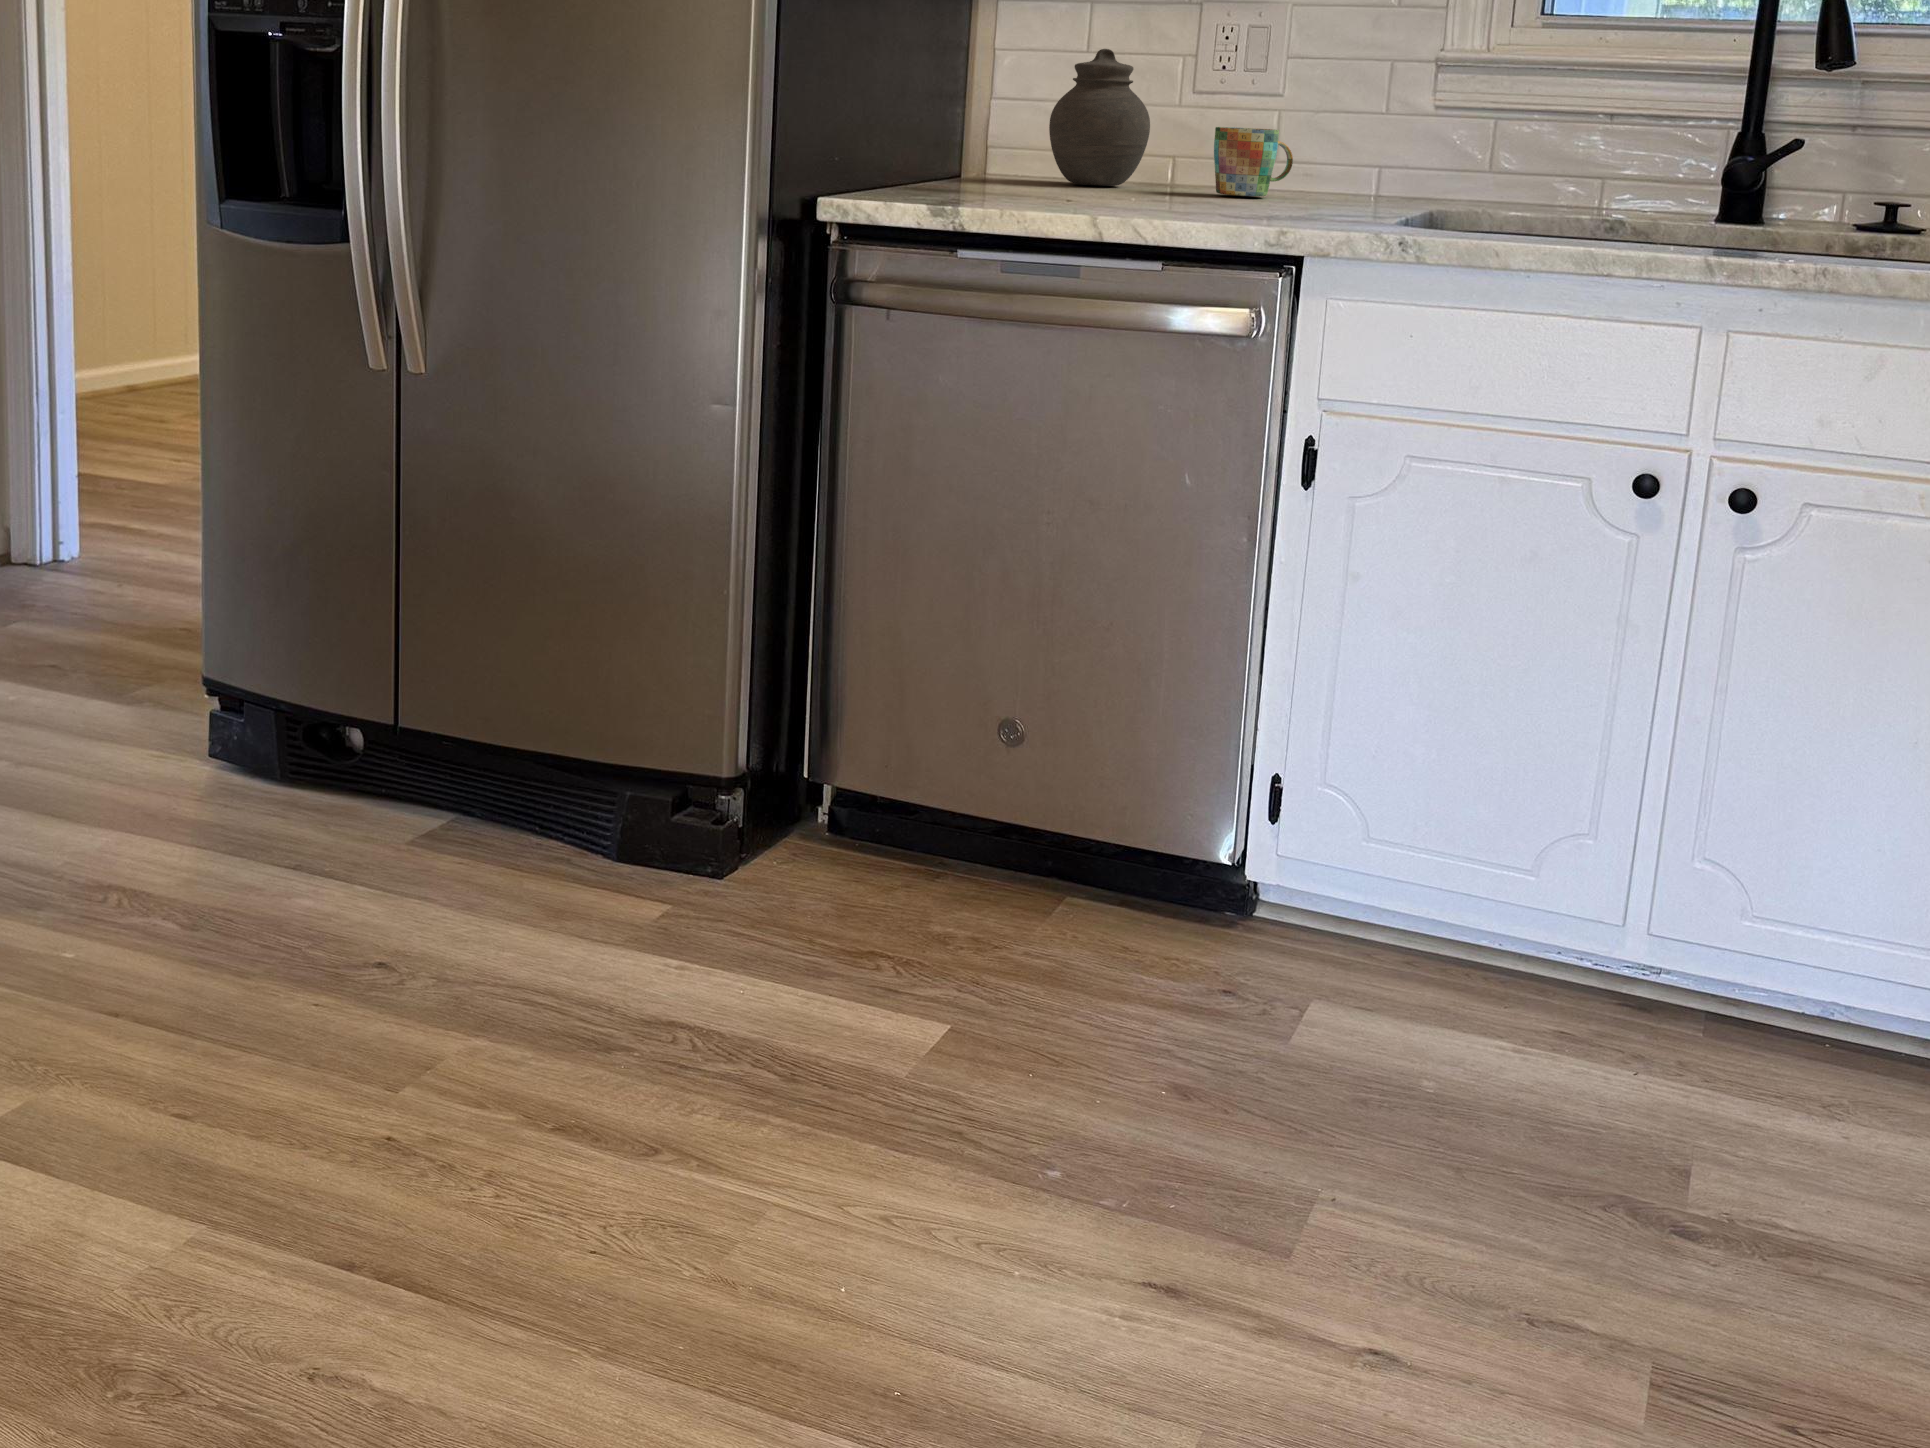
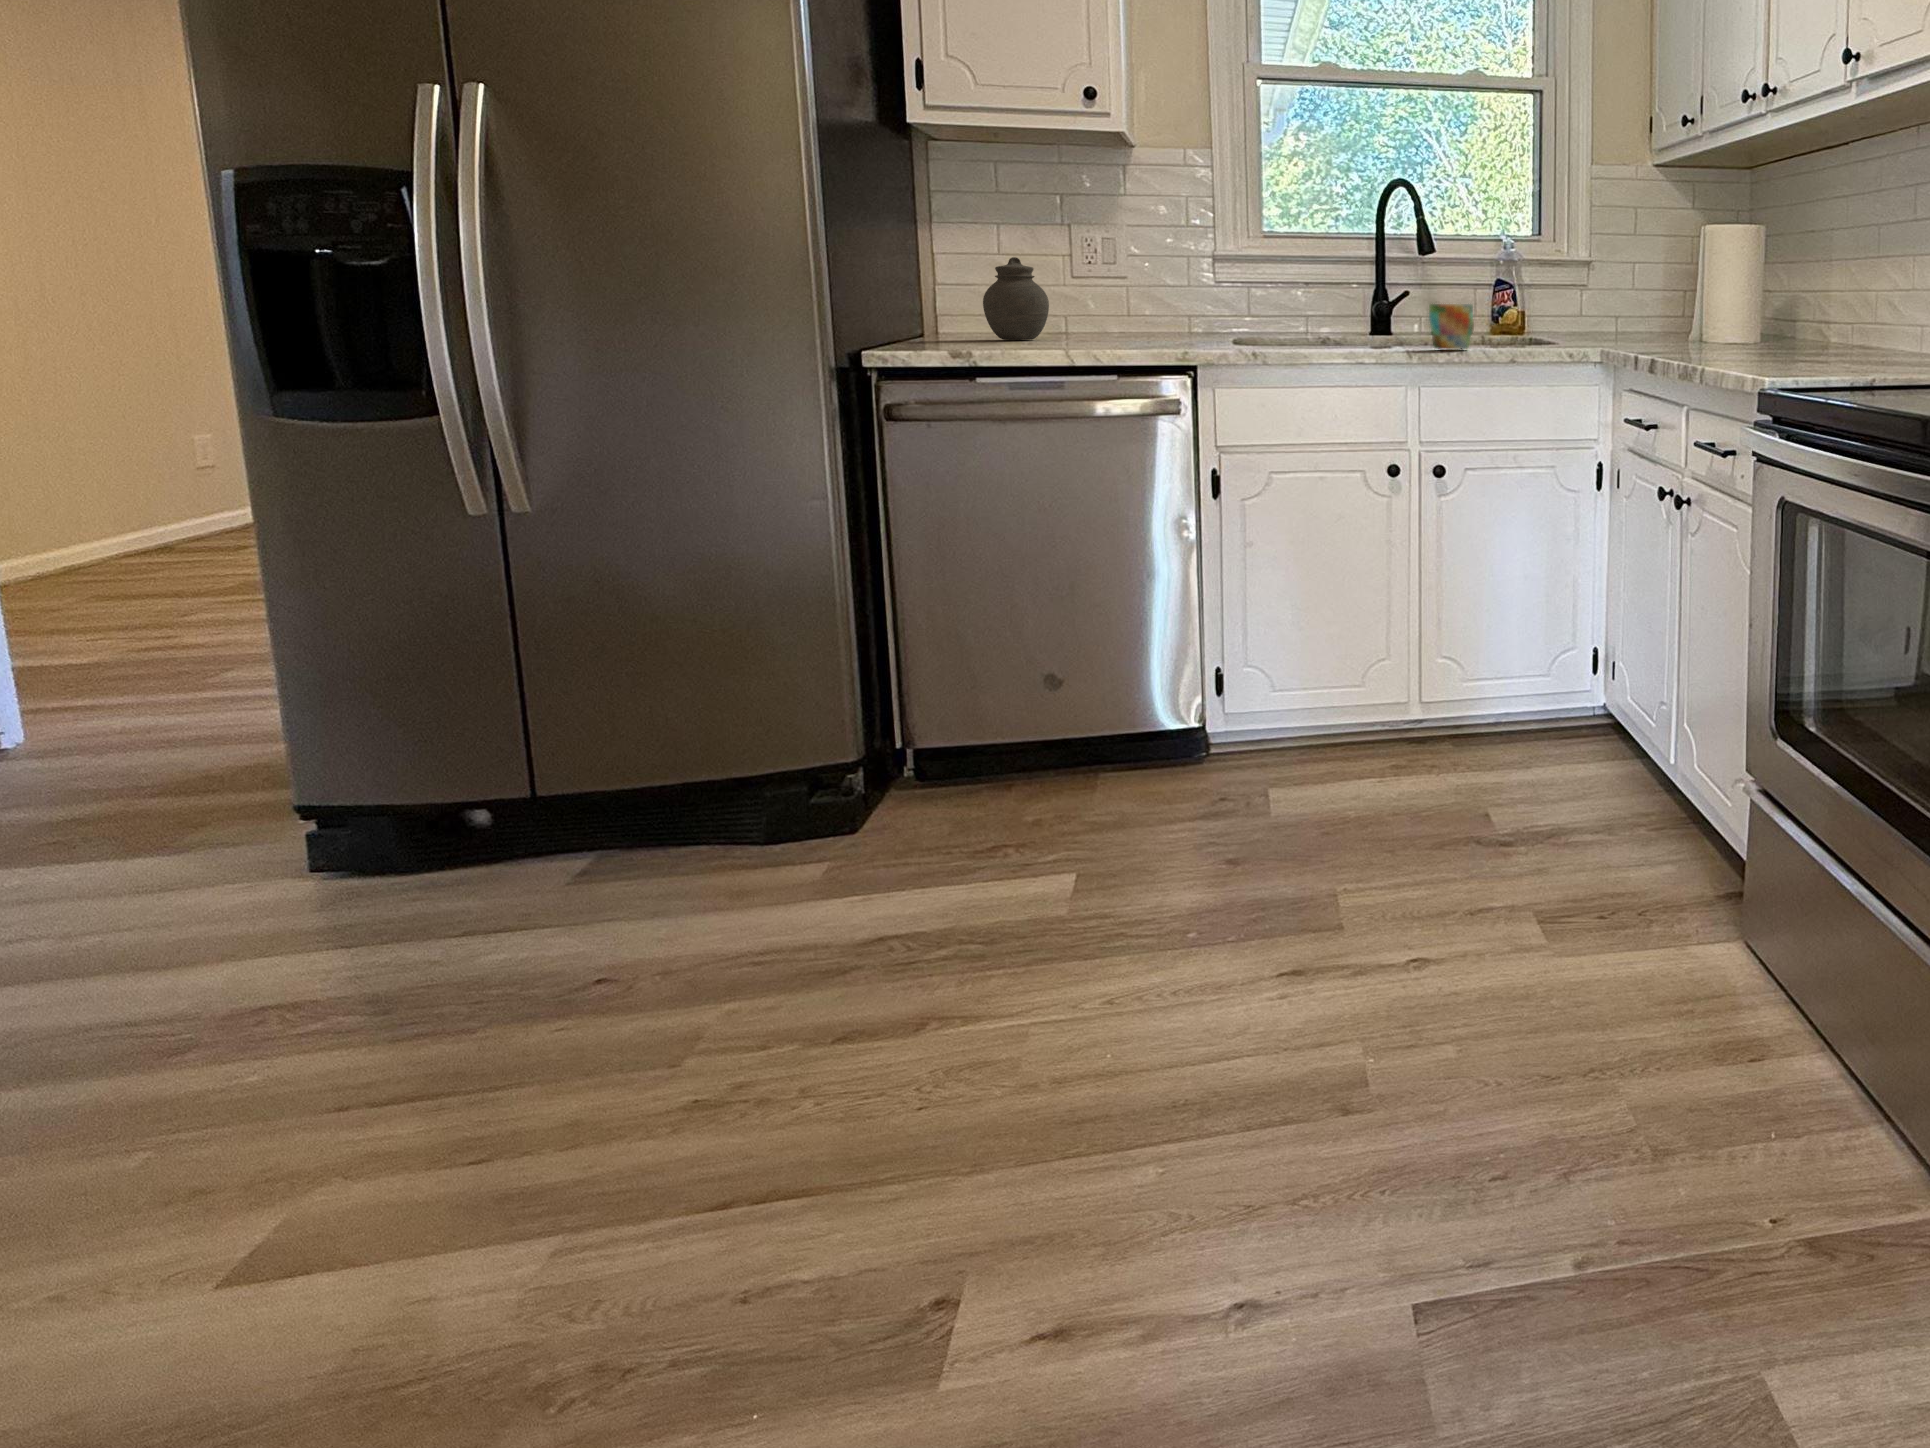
mug: present [1214,127,1293,196] -> present [1429,304,1474,349]

